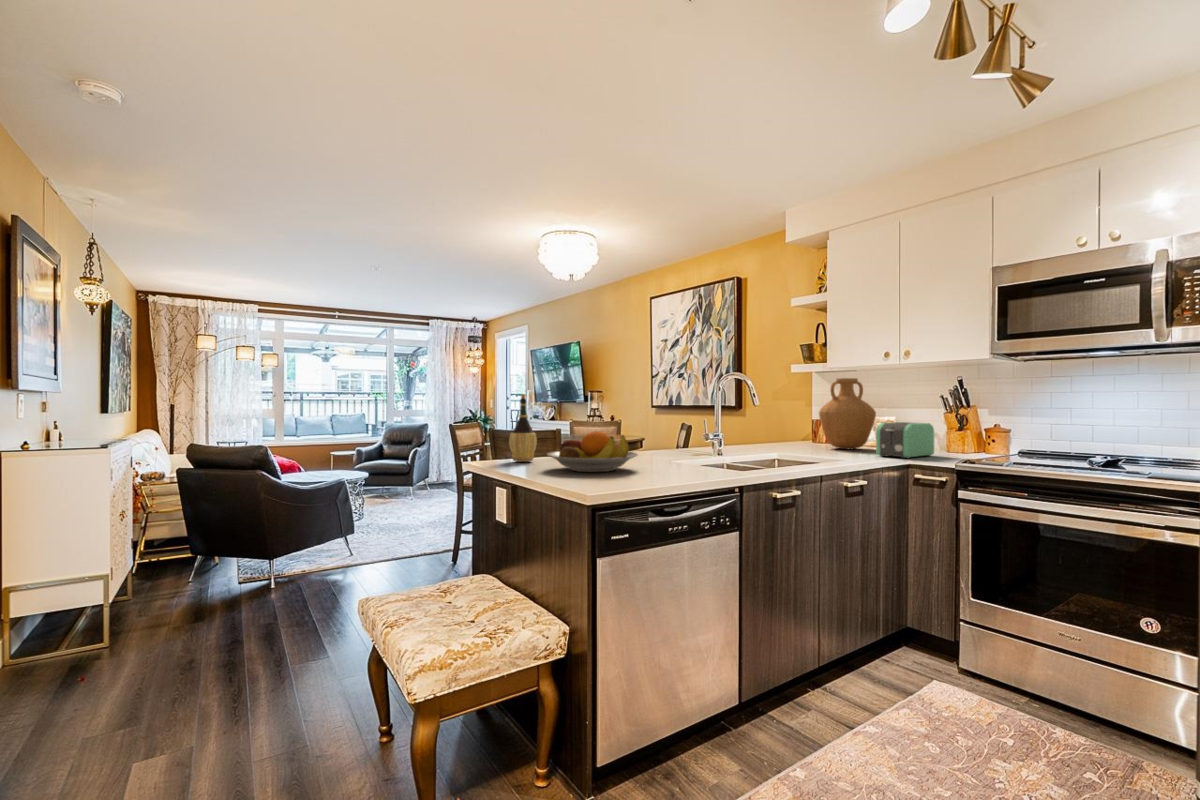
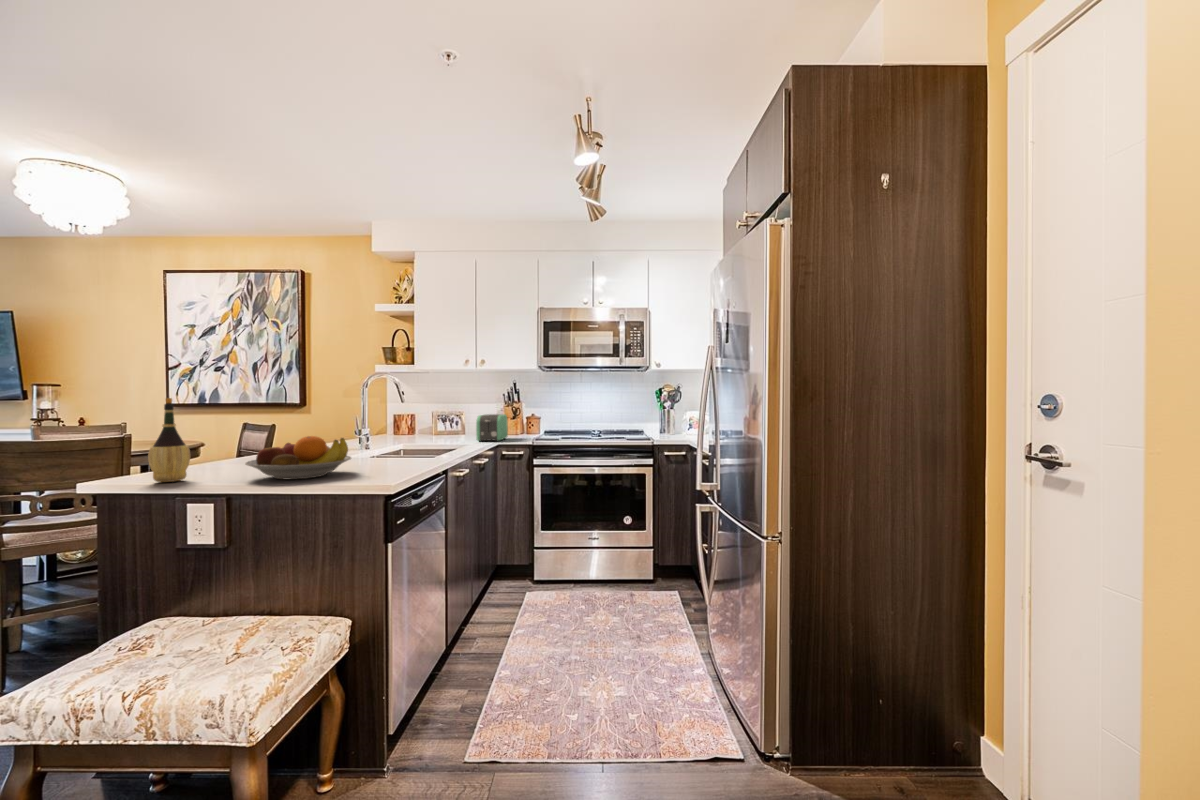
vase: present [819,378,876,449] -> none [415,380,459,439]

